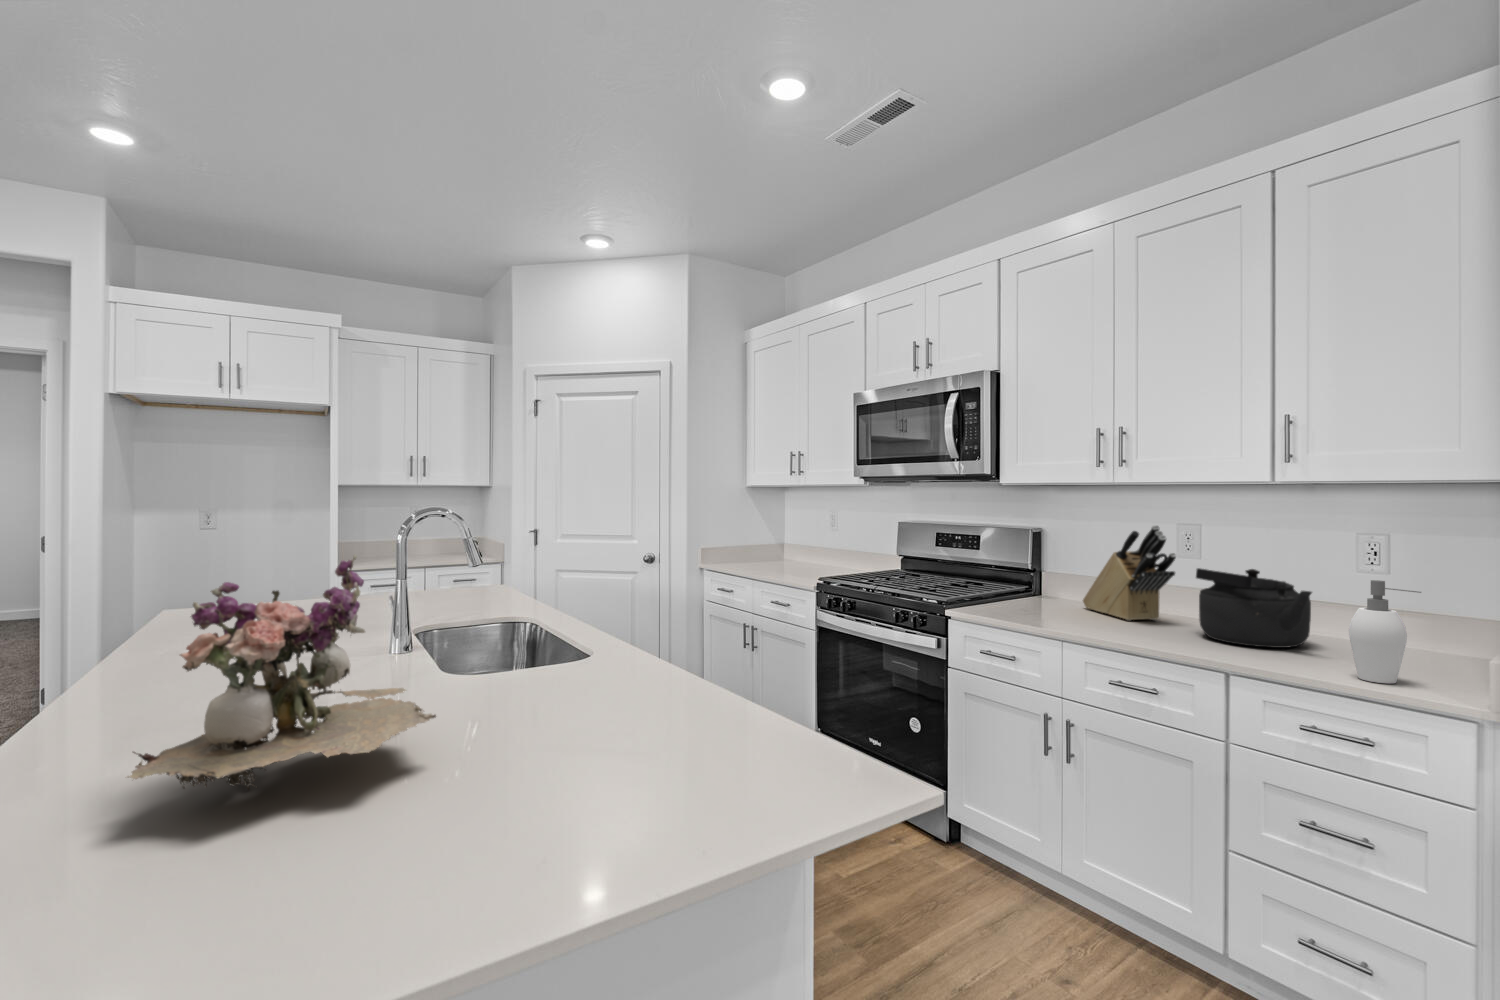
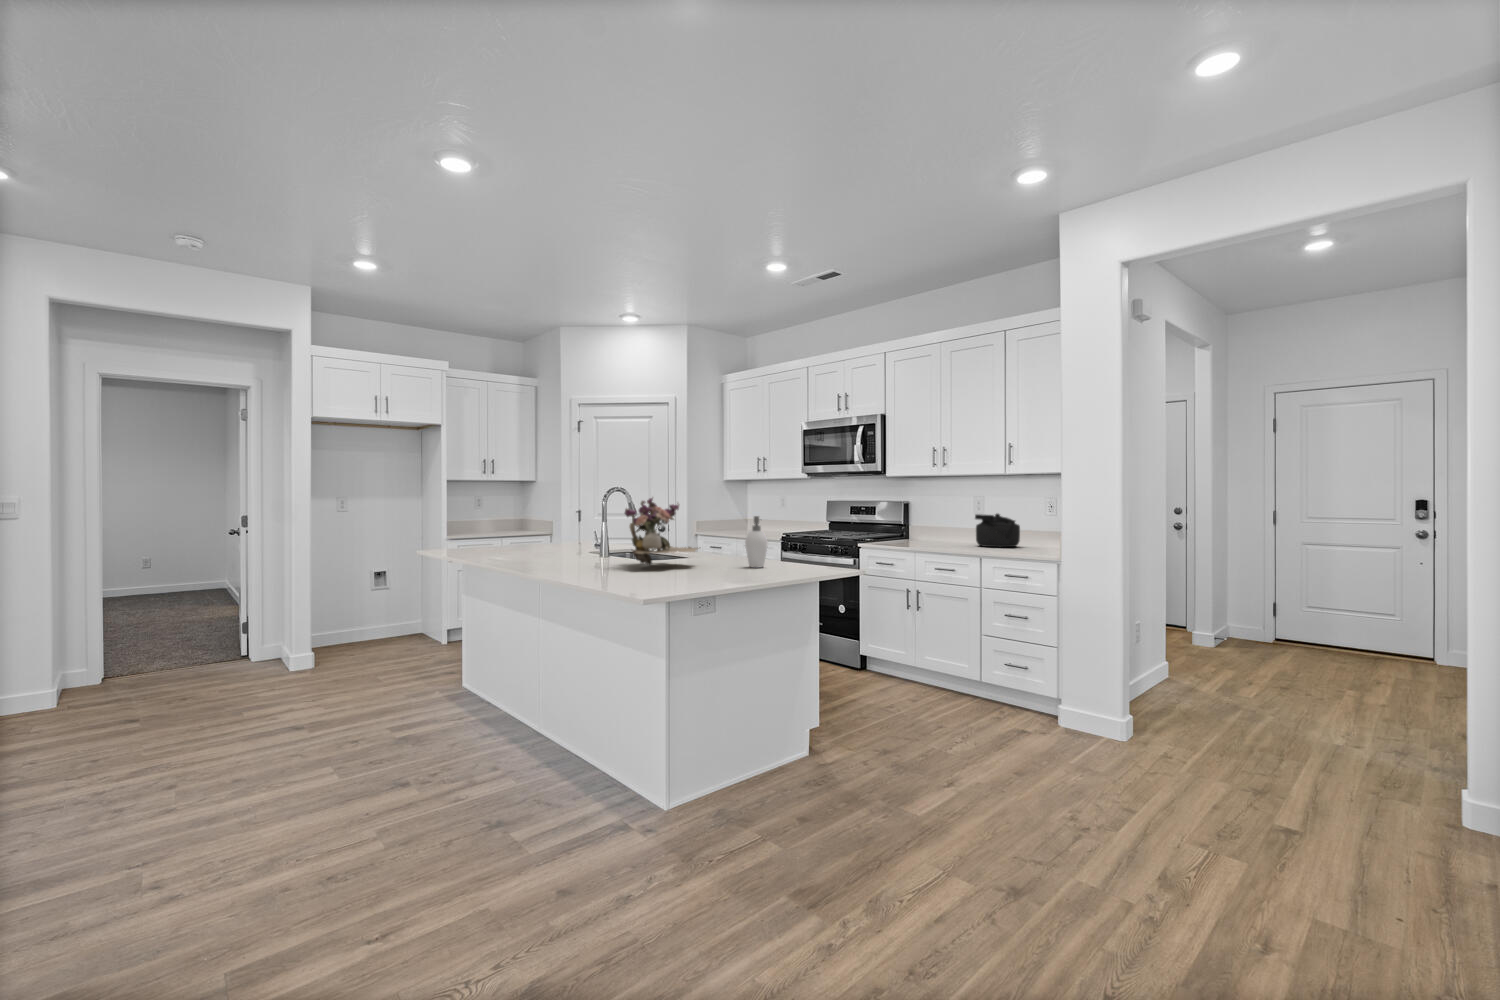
knife block: present [1083,525,1176,621] -> none [928,495,968,544]
soap dispenser: present [1349,580,1421,683] -> present [745,516,768,568]

